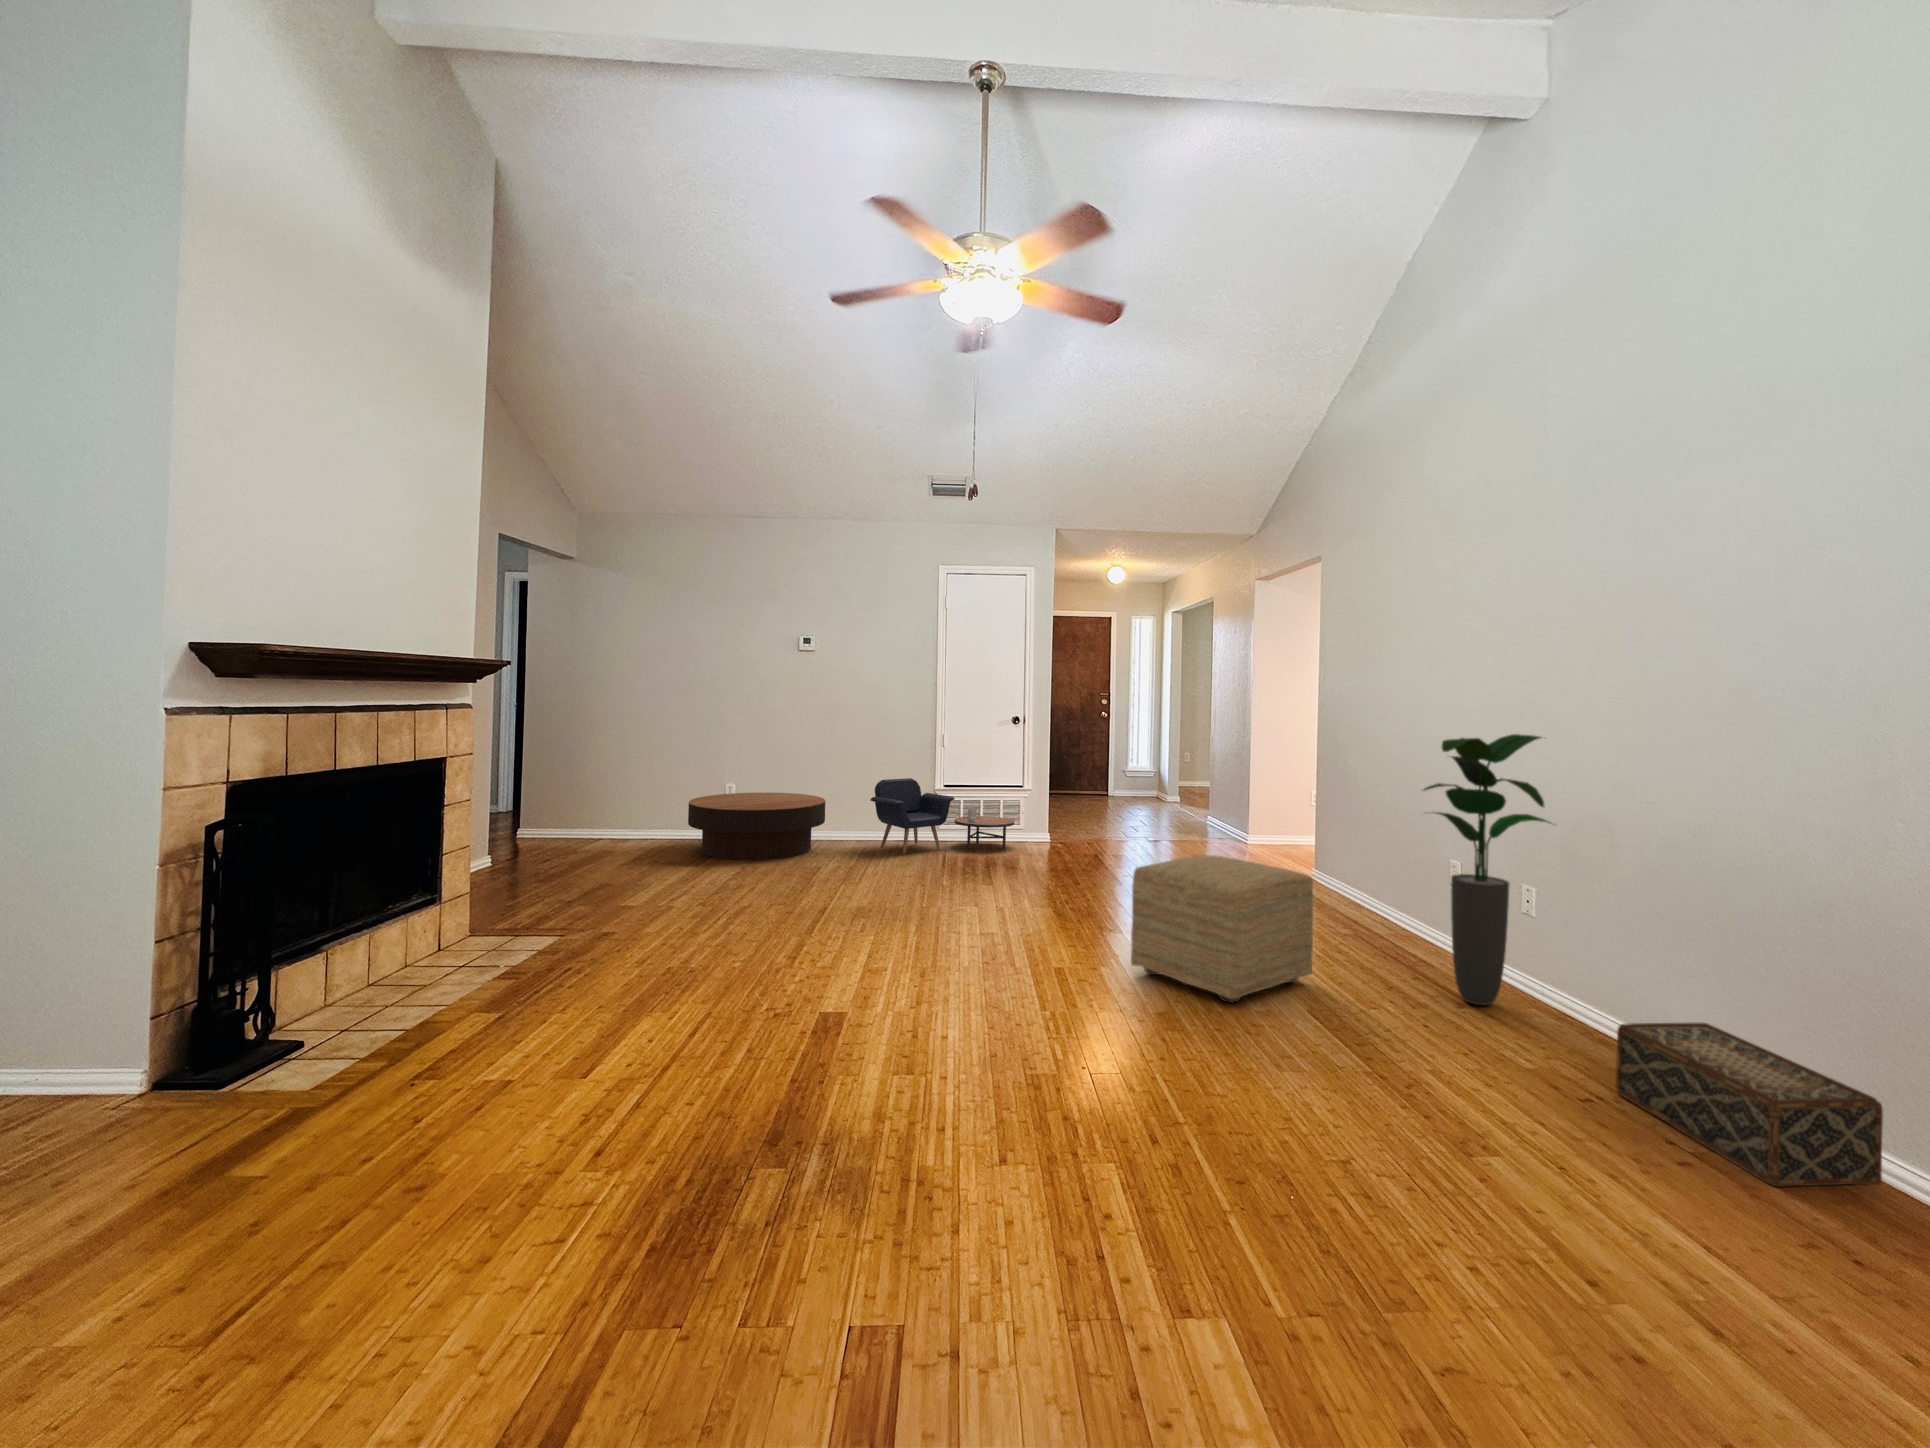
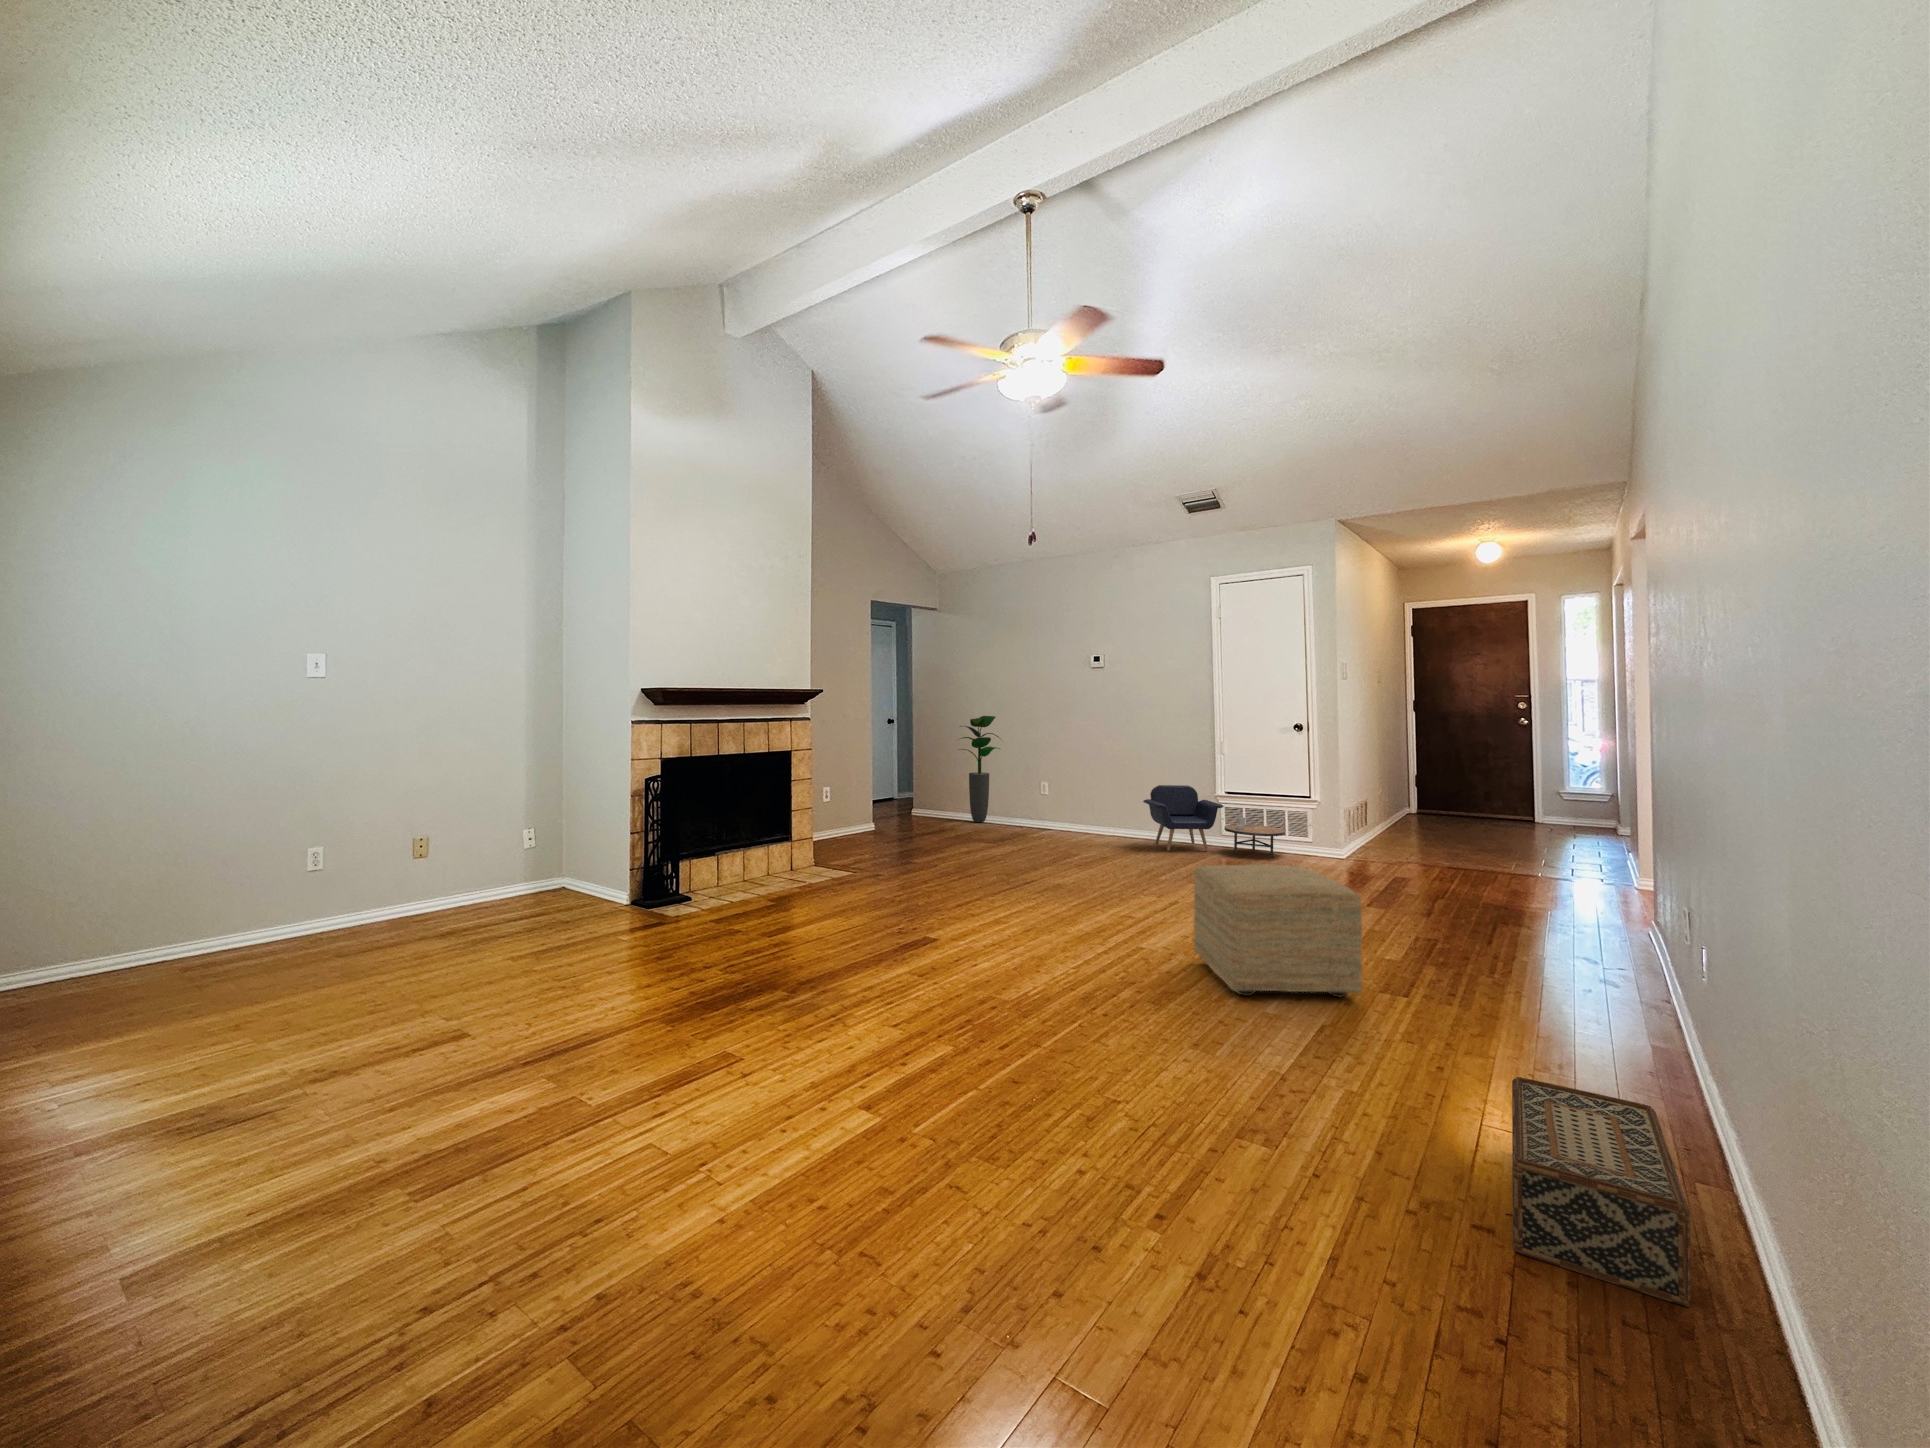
potted plant: present [1424,734,1548,1005] -> present [960,716,1000,822]
coffee table: present [688,793,825,860] -> none [1006,790,1112,843]

